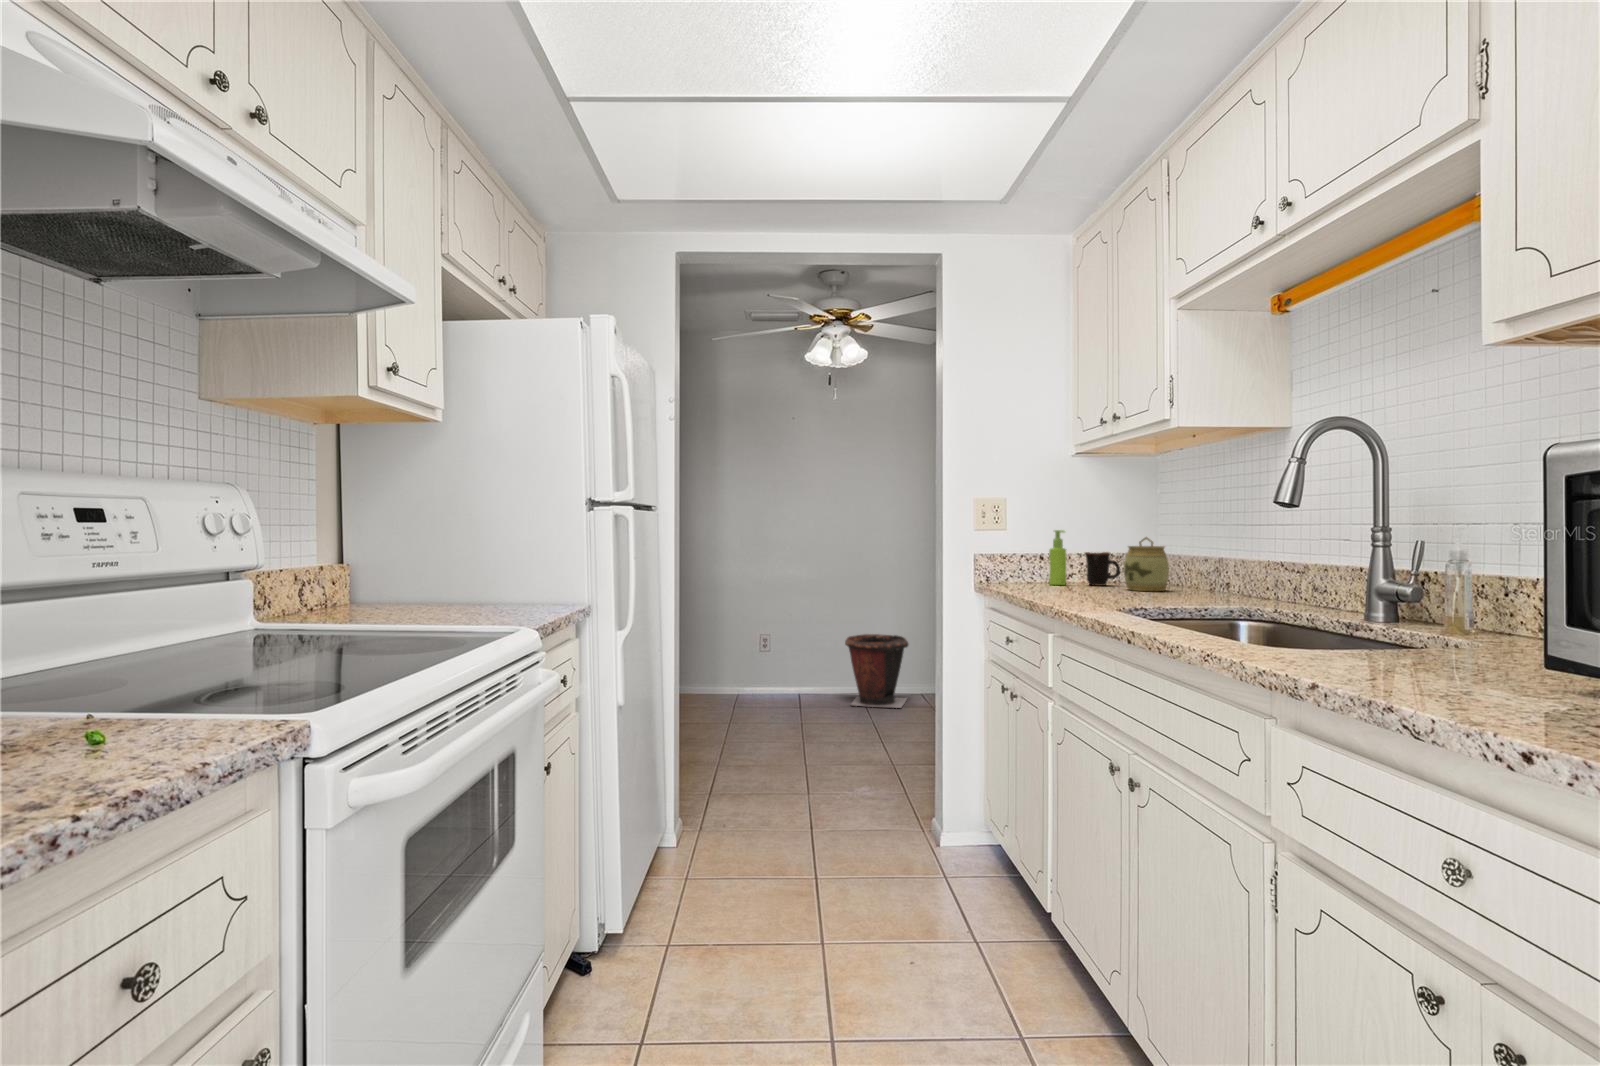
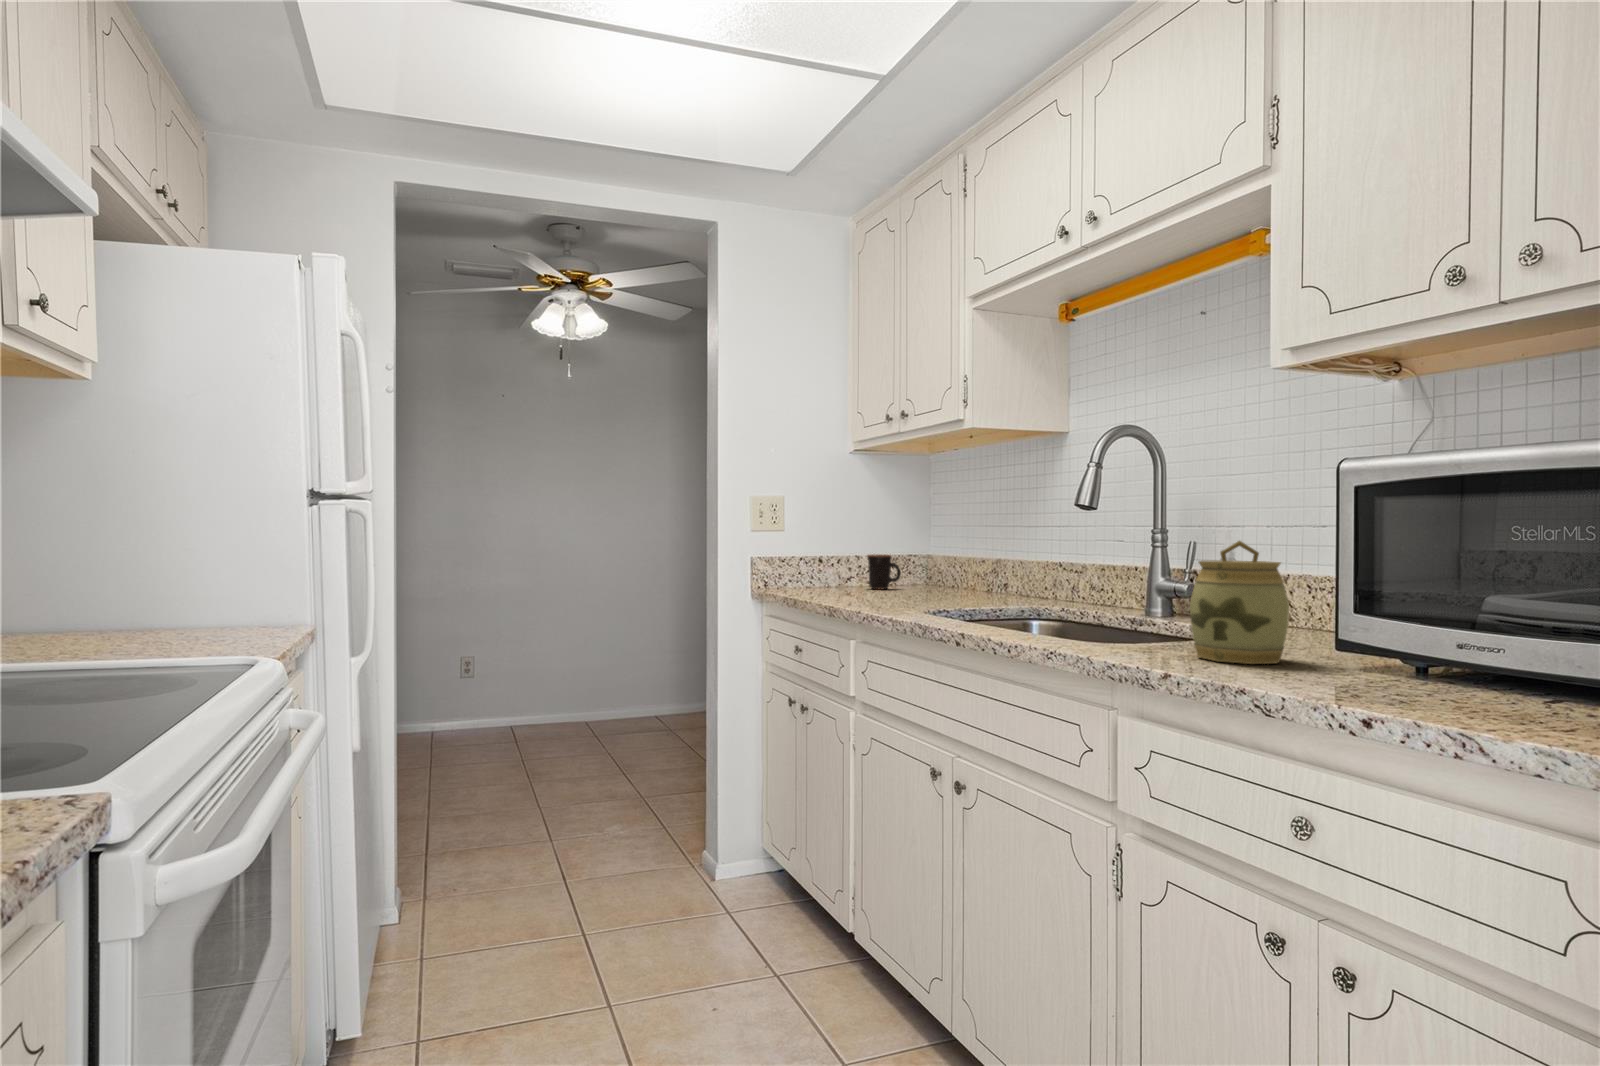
soap dispenser: present [1049,530,1066,585] -> none [832,531,850,590]
jar: present [1124,537,1169,591] -> present [1190,541,1289,664]
waste bin: present [845,634,908,708] -> none [581,650,655,735]

